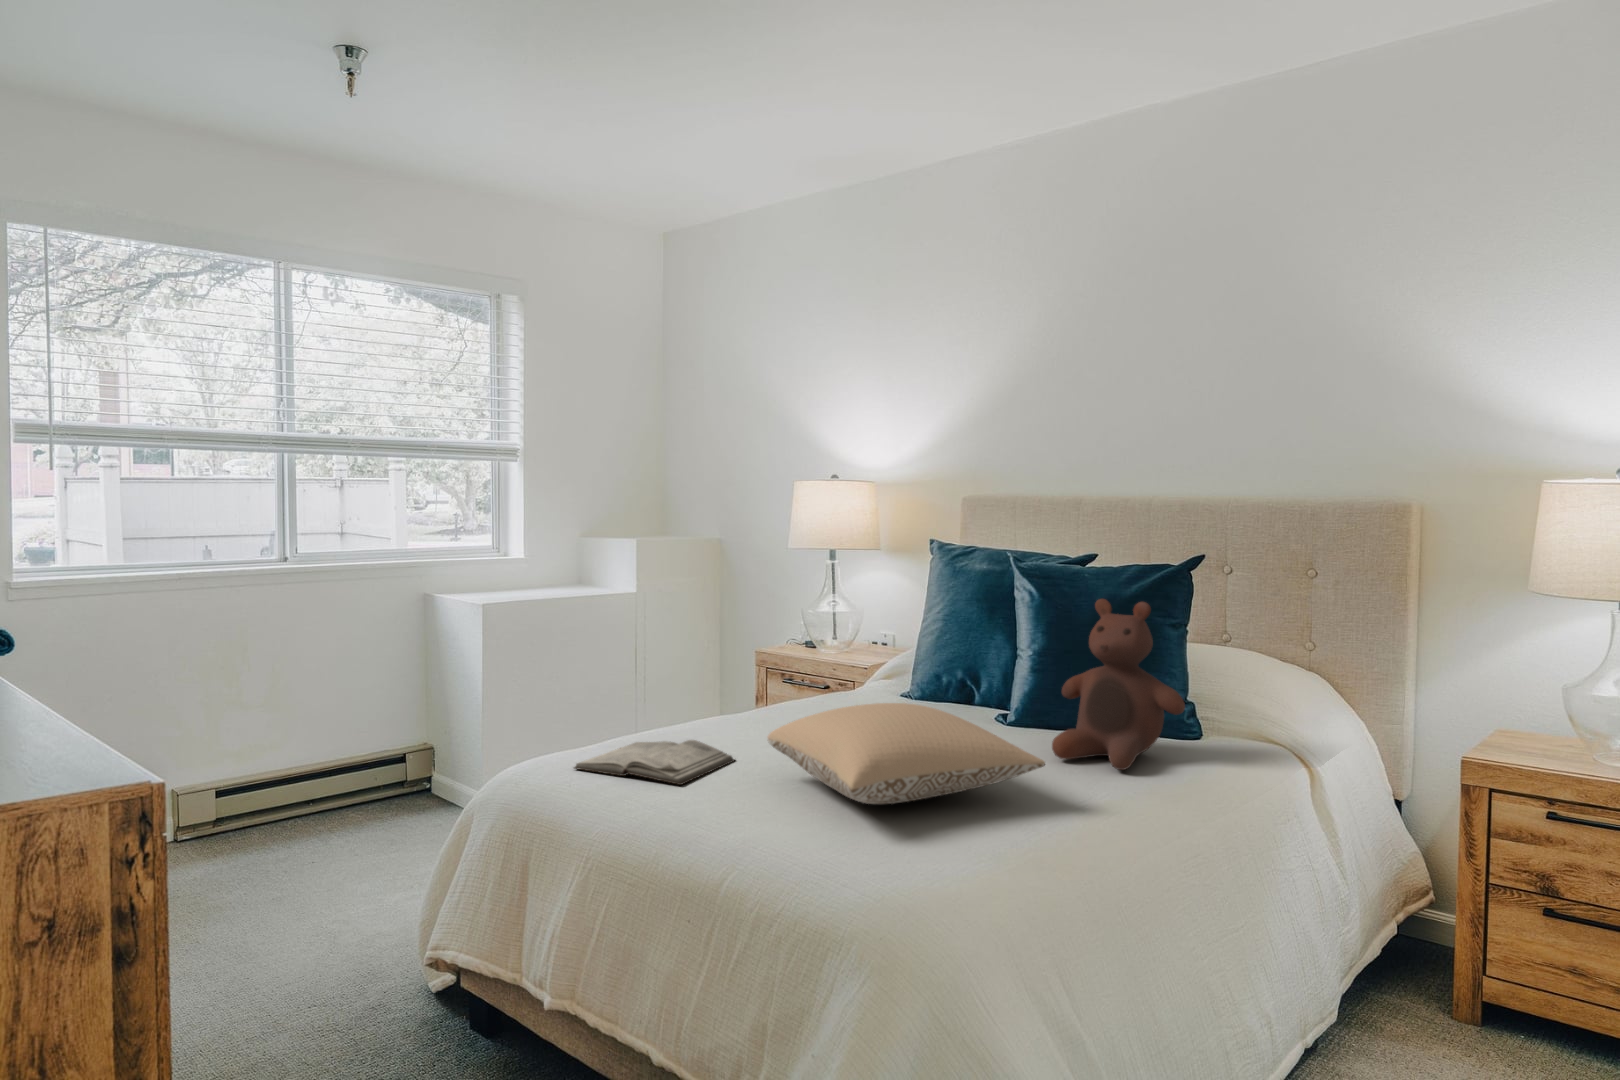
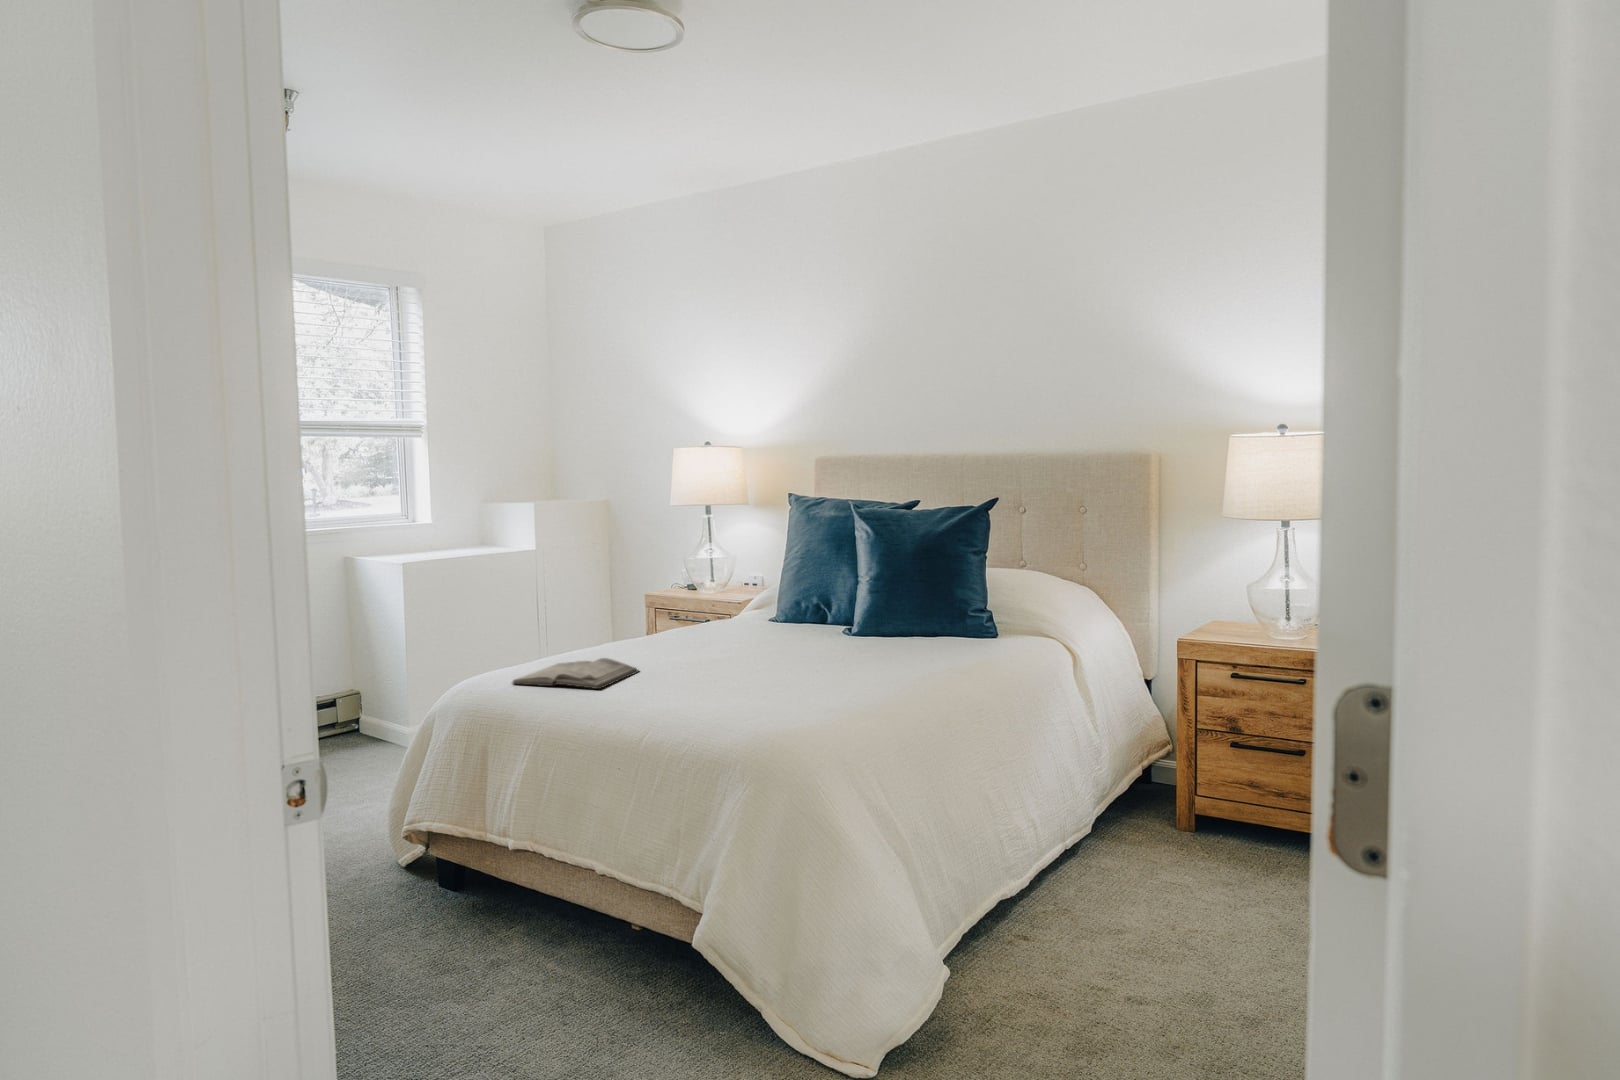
stuffed bear: present [1052,599,1185,770] -> none [881,534,978,660]
pillow: present [768,703,1045,804] -> none [665,619,871,690]

